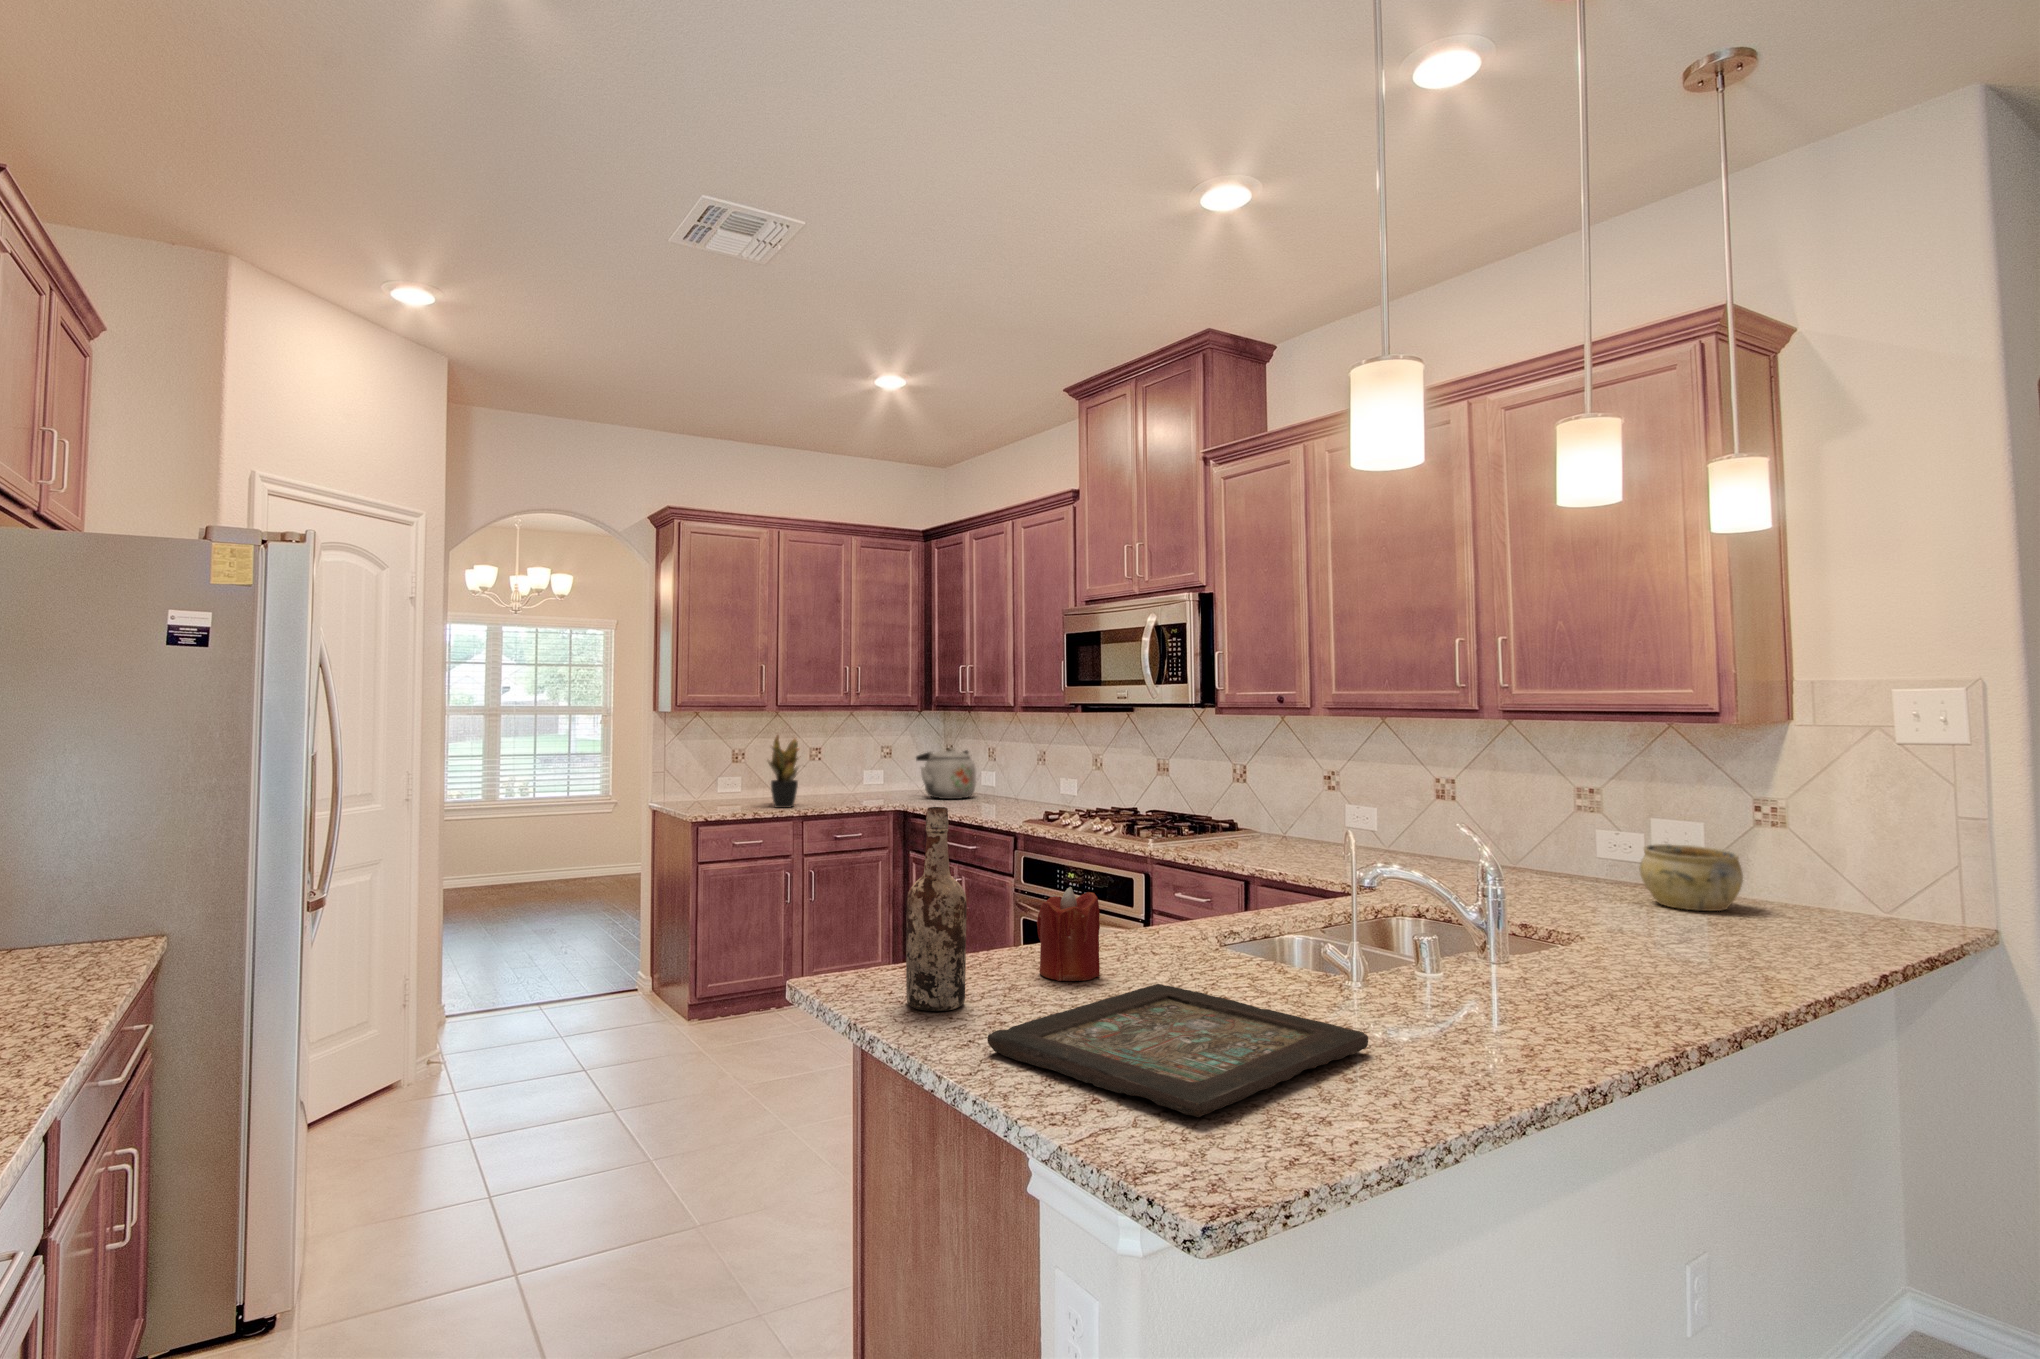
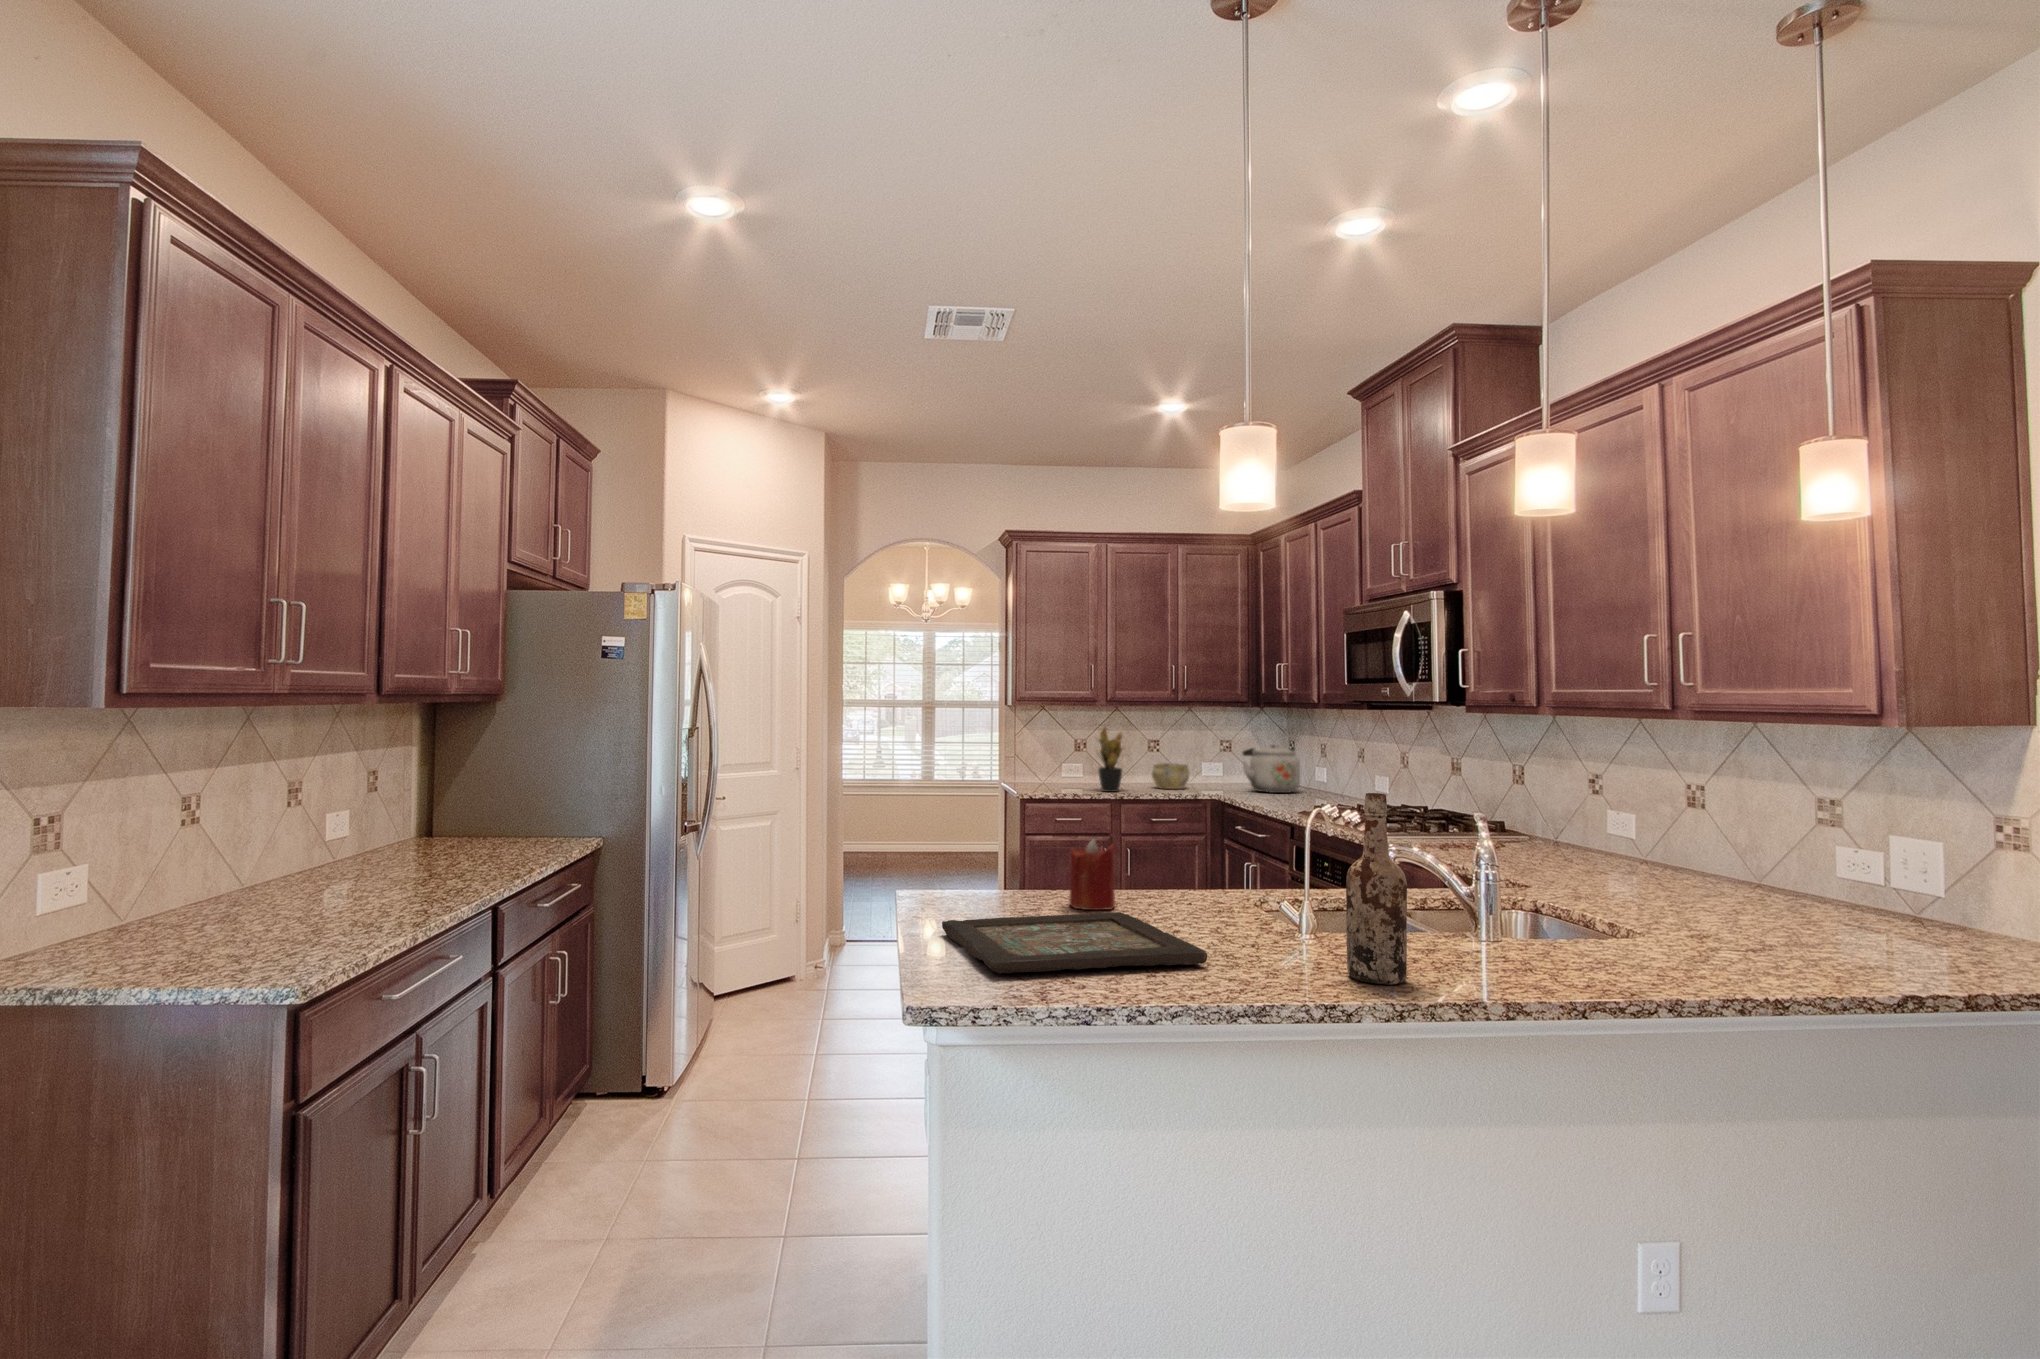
wine bottle: present [906,807,967,1011] -> present [1346,793,1407,984]
ceramic bowl: present [1639,844,1743,911] -> present [1152,763,1189,789]

